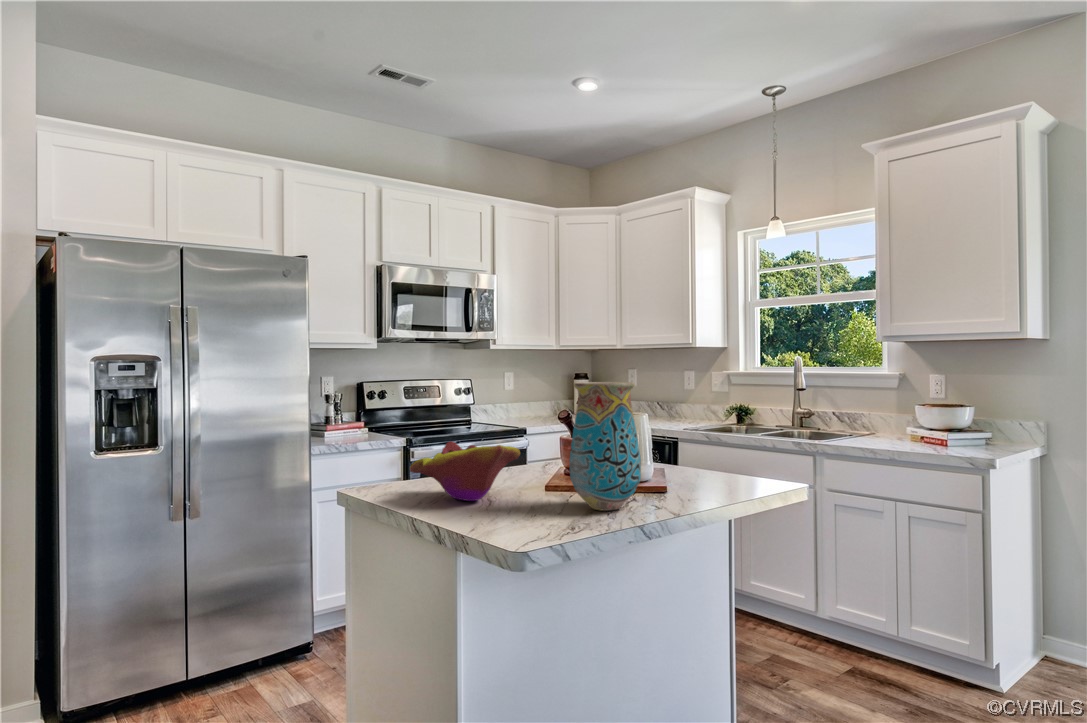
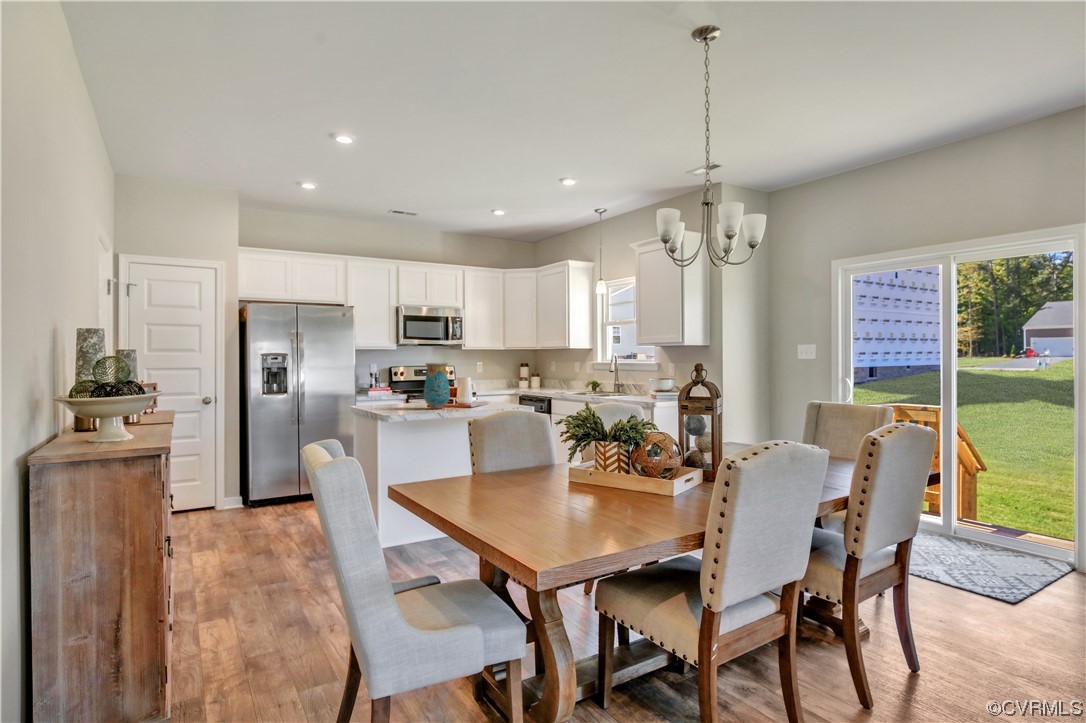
decorative bowl: present [410,442,520,501] -> none [373,386,415,407]

